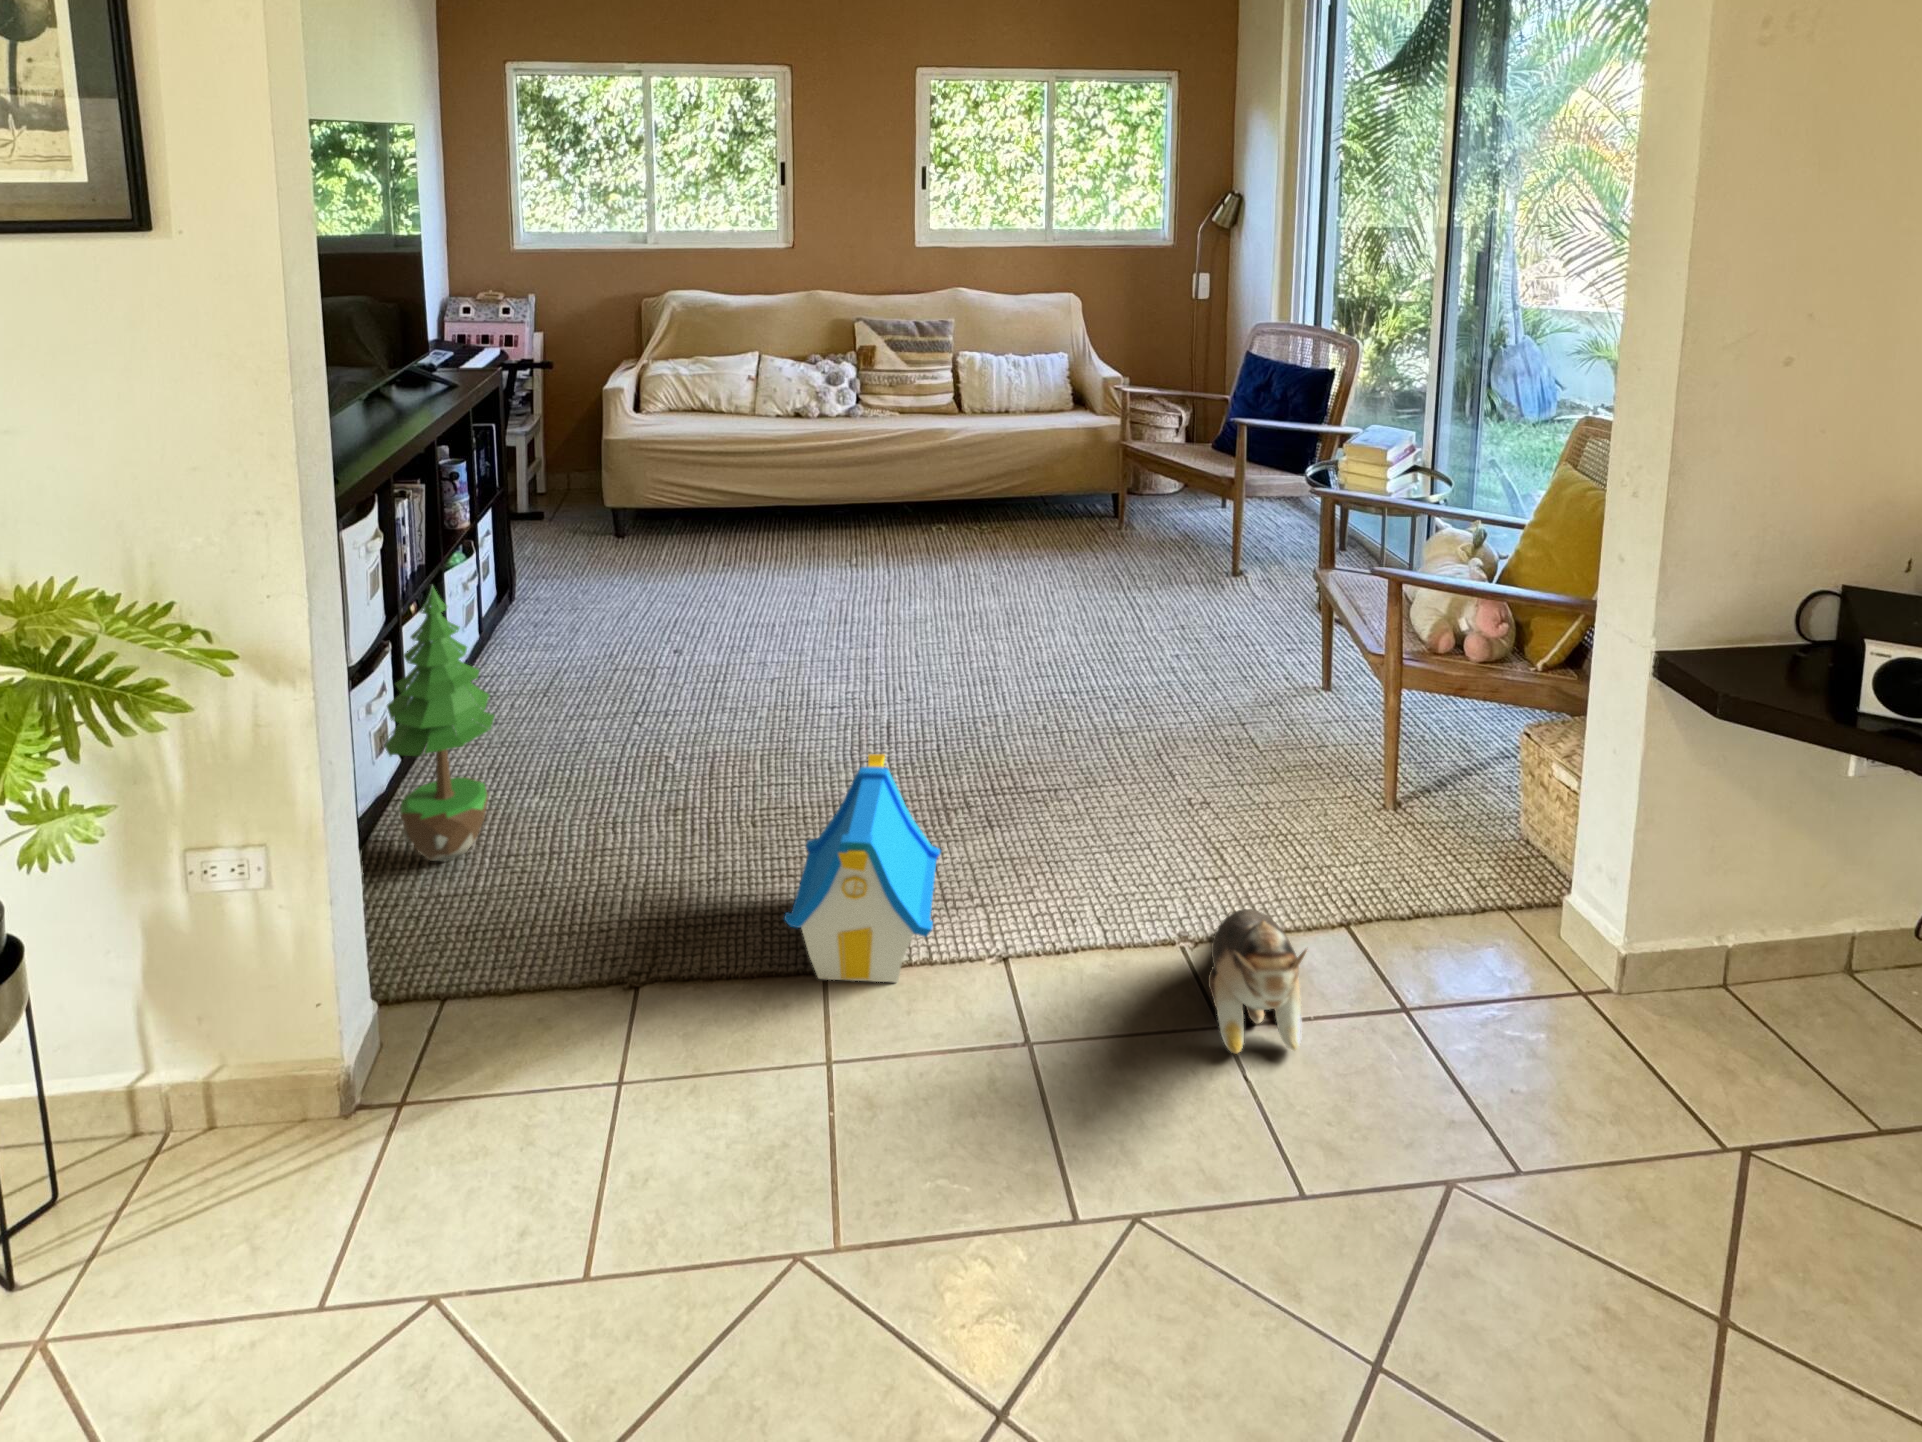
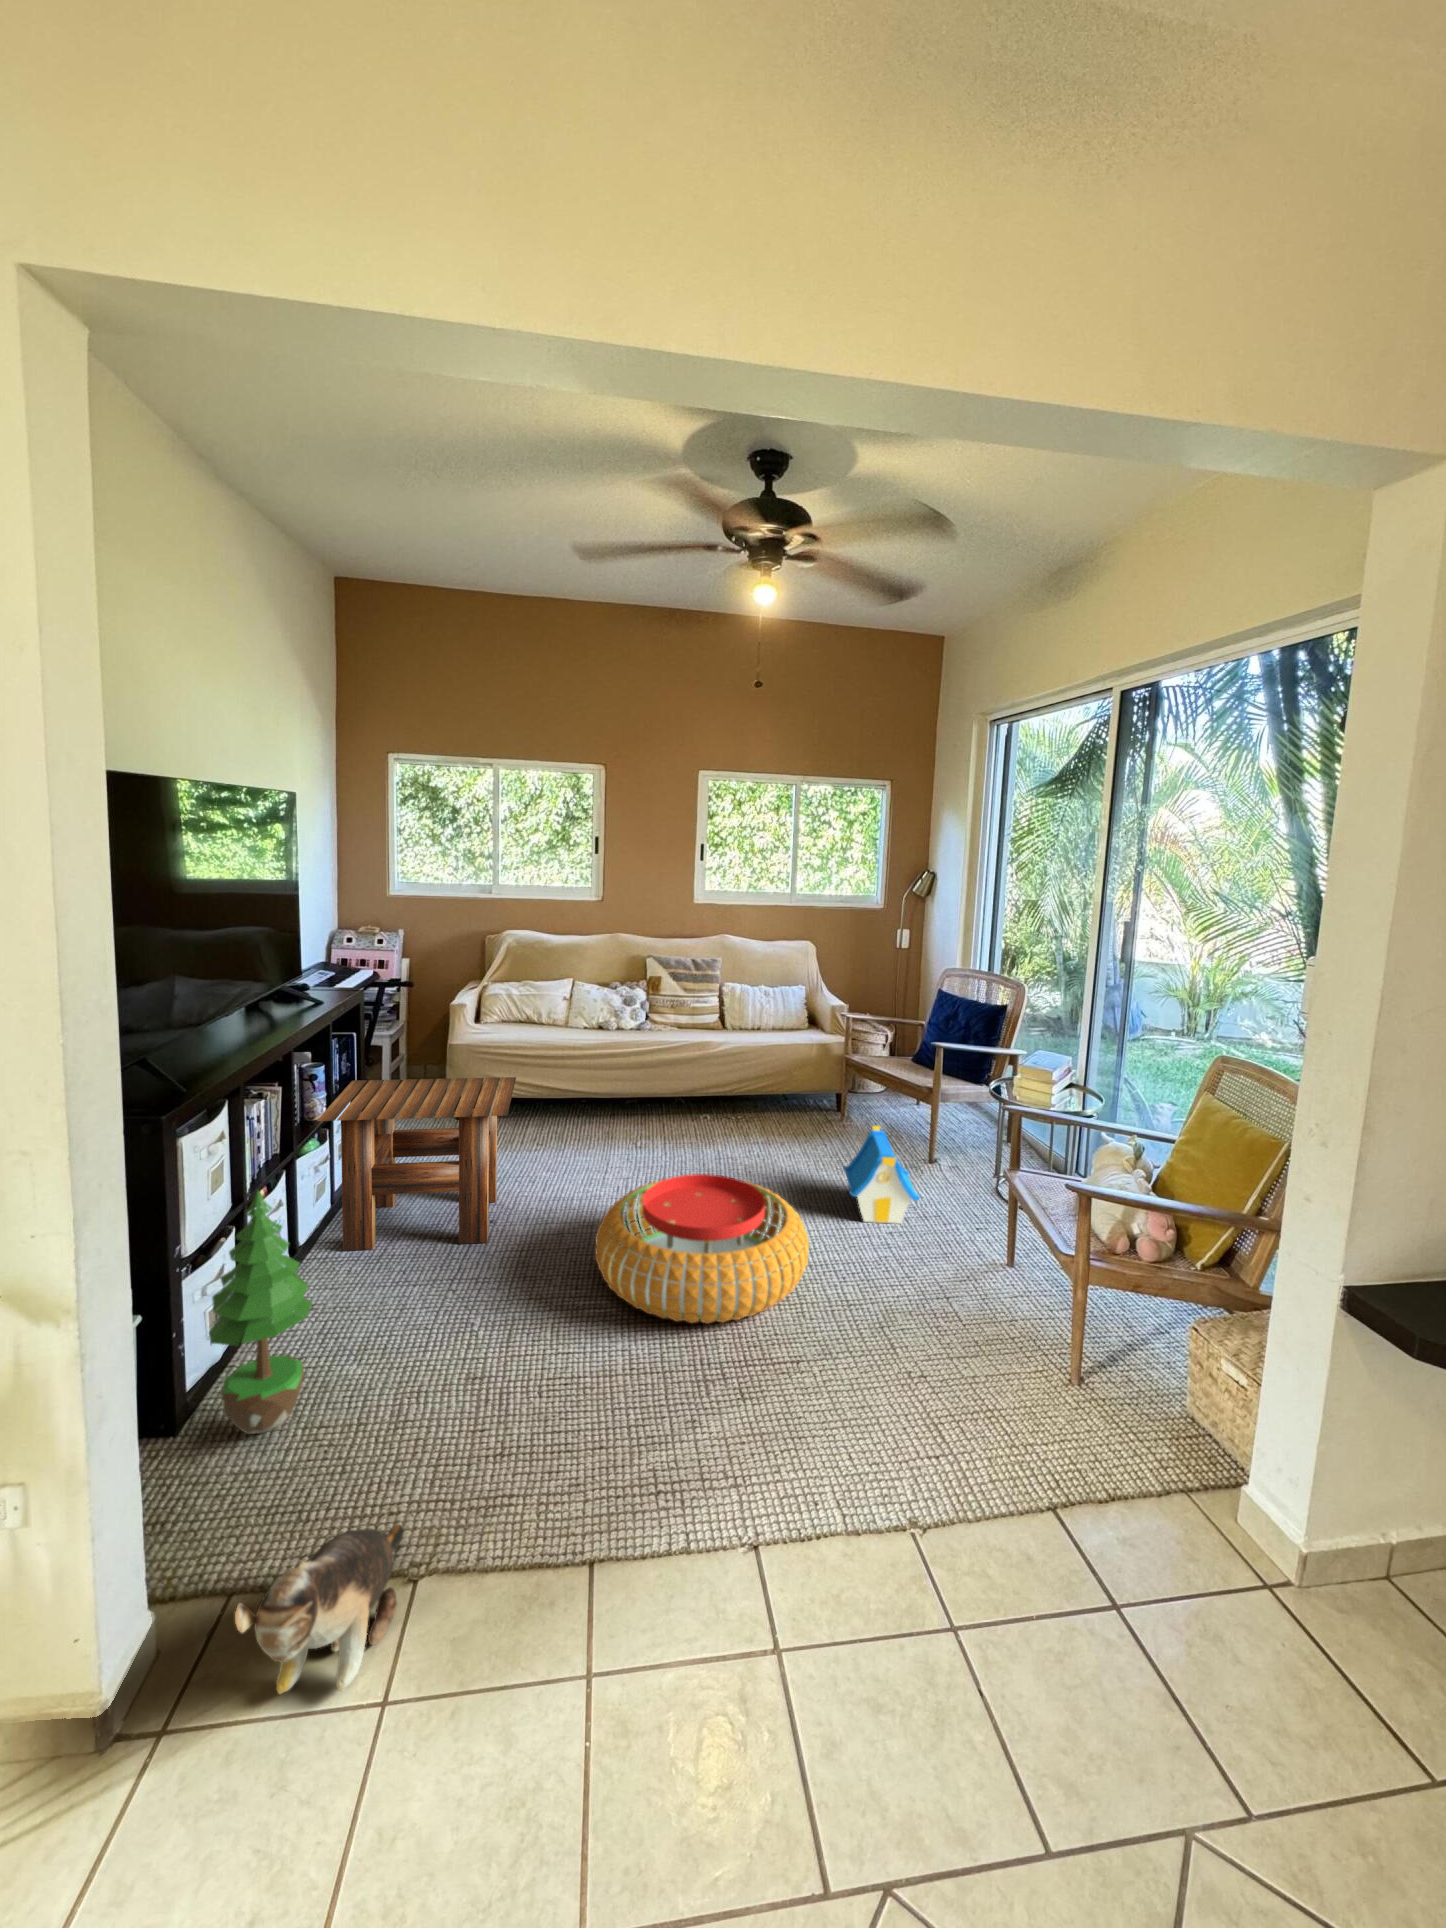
side table: none [466,472,700,682] -> present [317,1077,516,1251]
pouf: none [809,583,1071,752] -> present [595,1174,809,1324]
toy house: present [784,754,941,982] -> present [843,1126,920,1224]
plush toy: present [1208,909,1307,1054] -> present [235,1524,404,1694]

